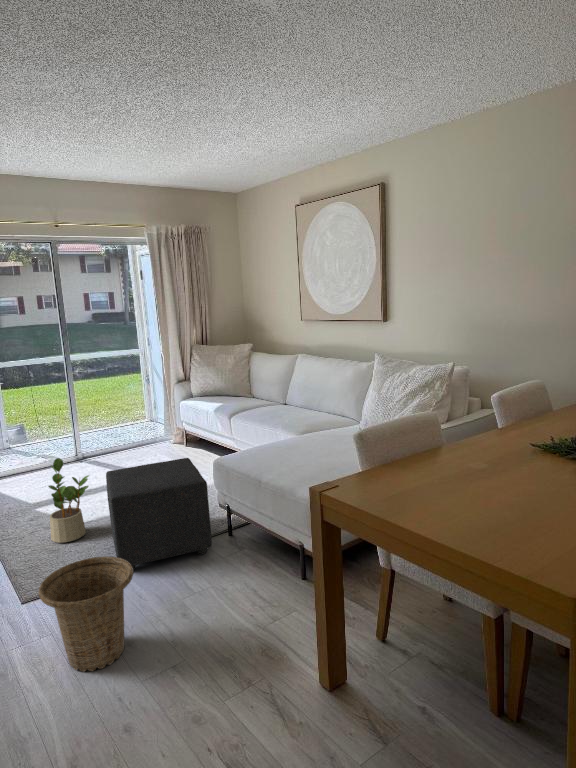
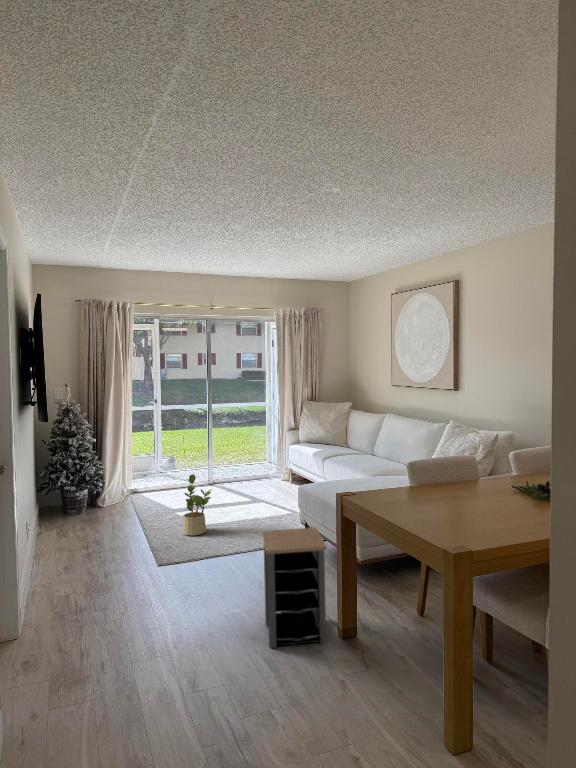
ottoman: present [106,458,212,570] -> none [222,484,290,557]
side table: none [193,533,311,736] -> present [262,528,327,648]
basket: present [39,557,133,672] -> none [170,535,228,606]

